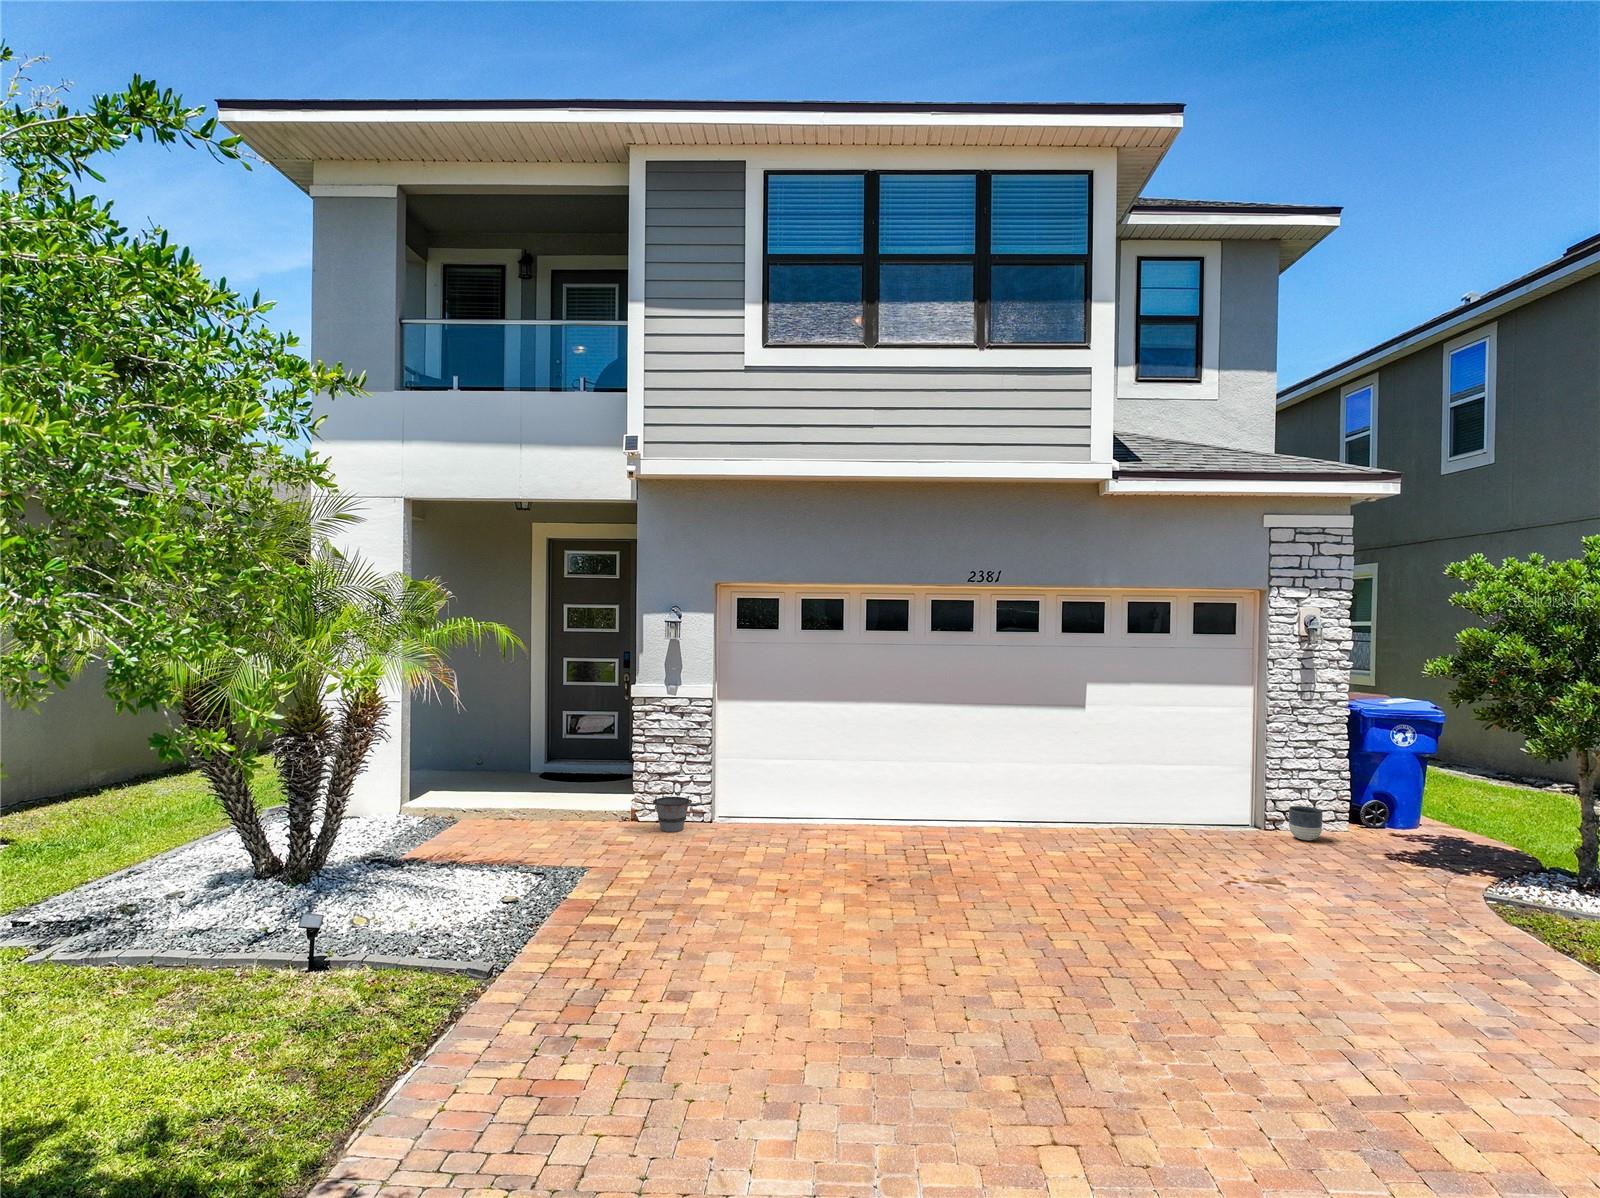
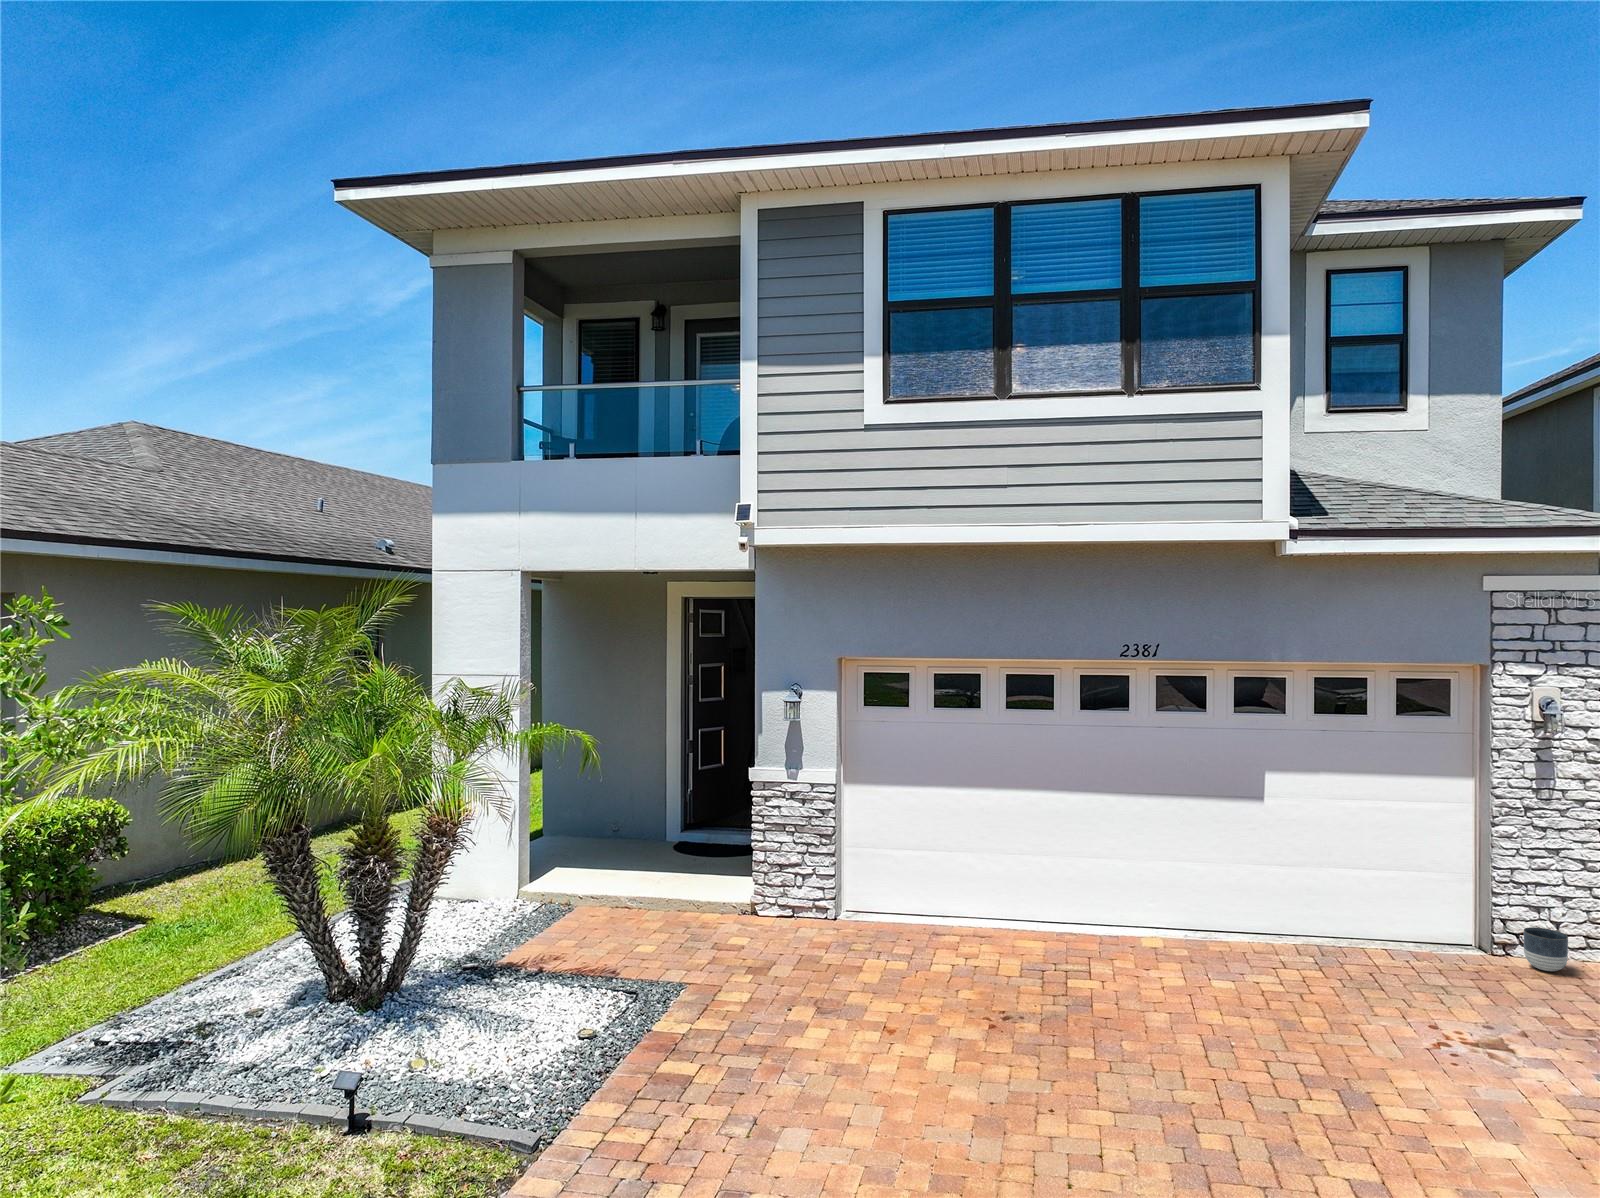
bucket: present [653,796,692,832] -> none [771,890,813,931]

